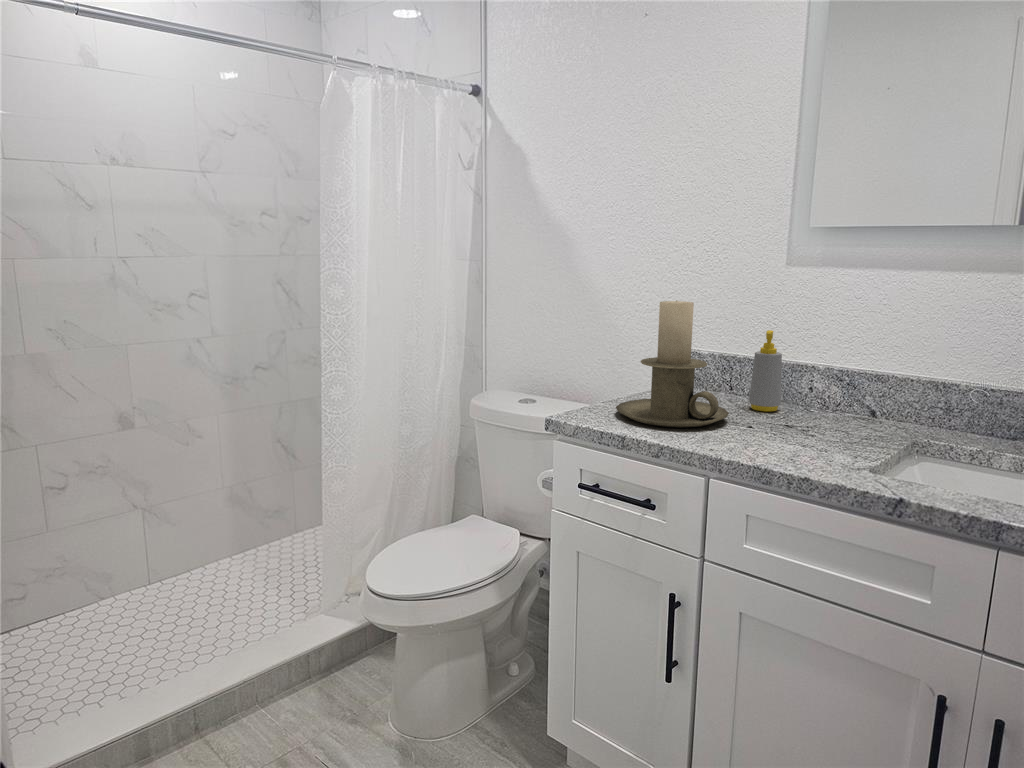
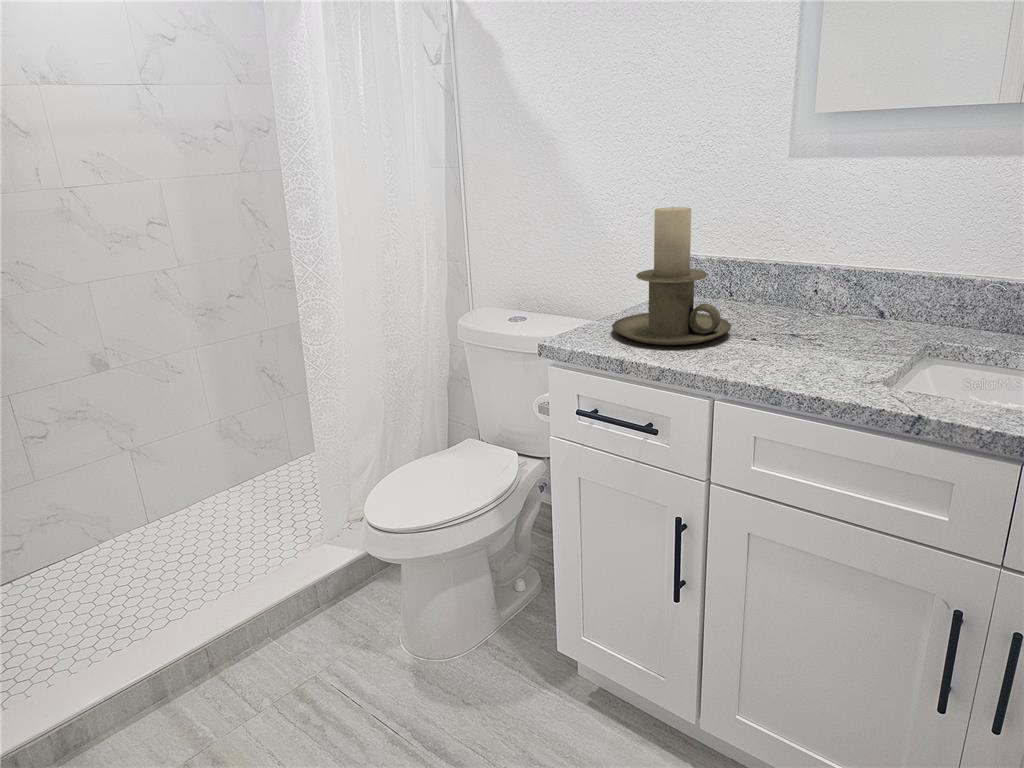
soap bottle: present [749,330,782,412] -> none [751,232,786,319]

